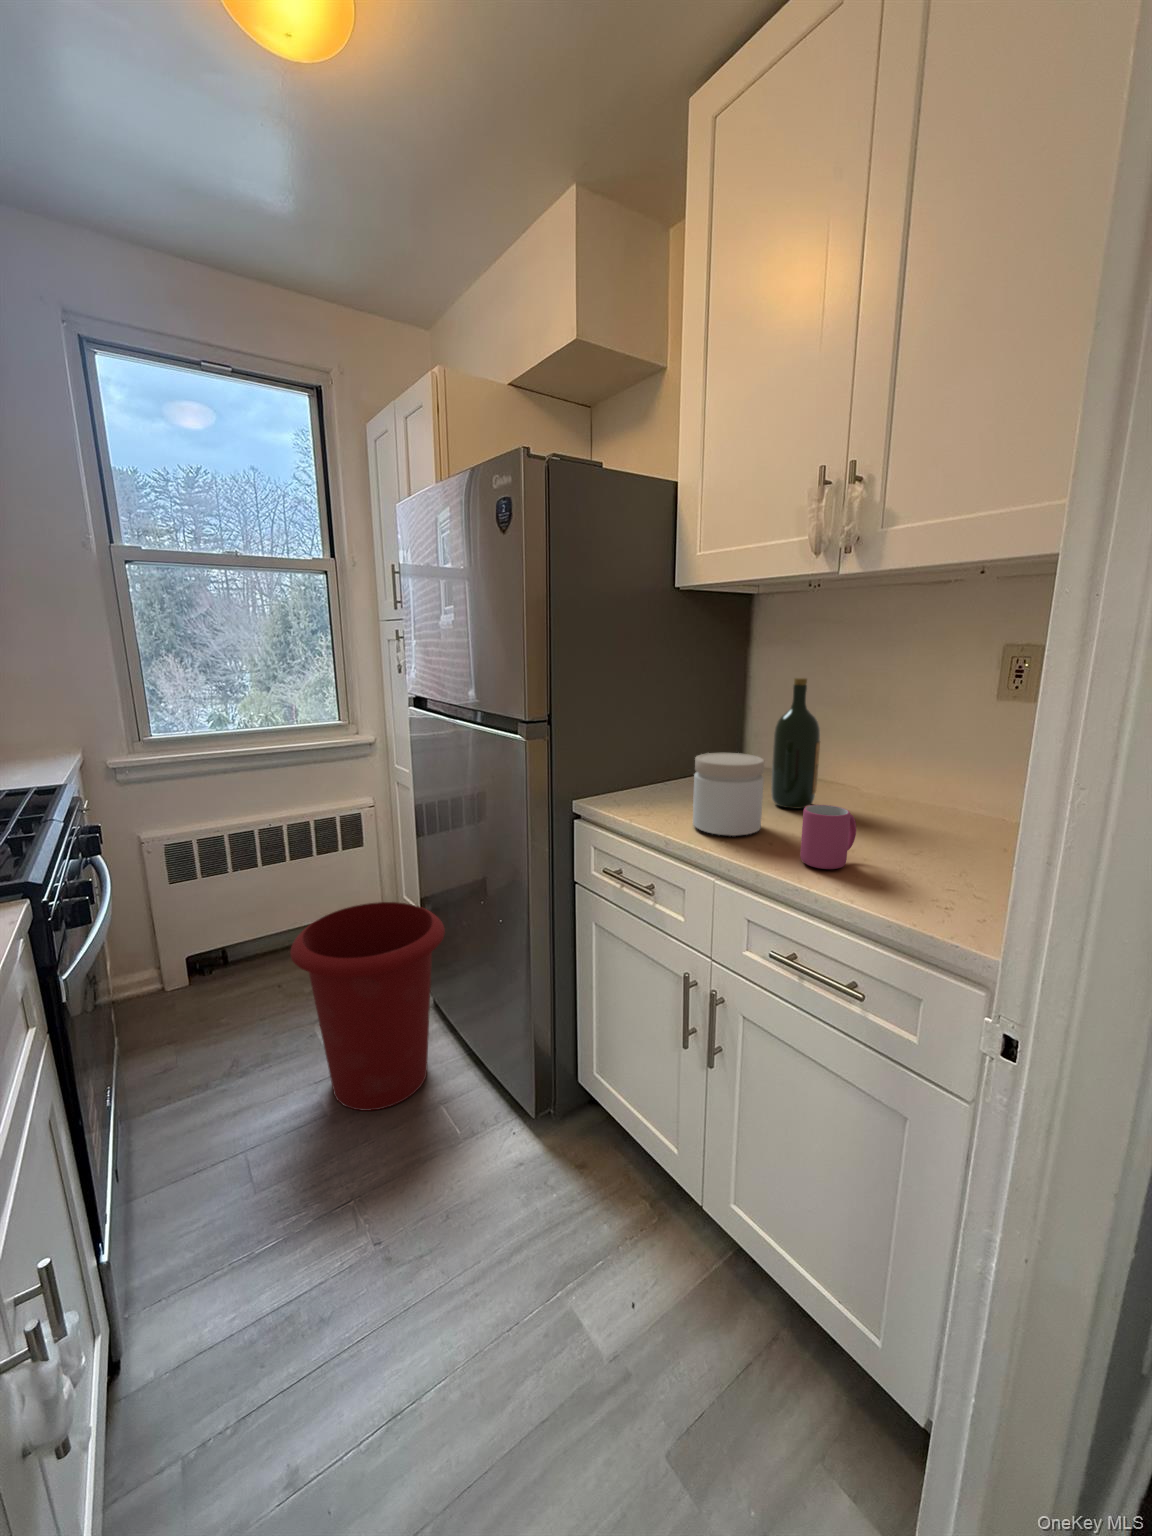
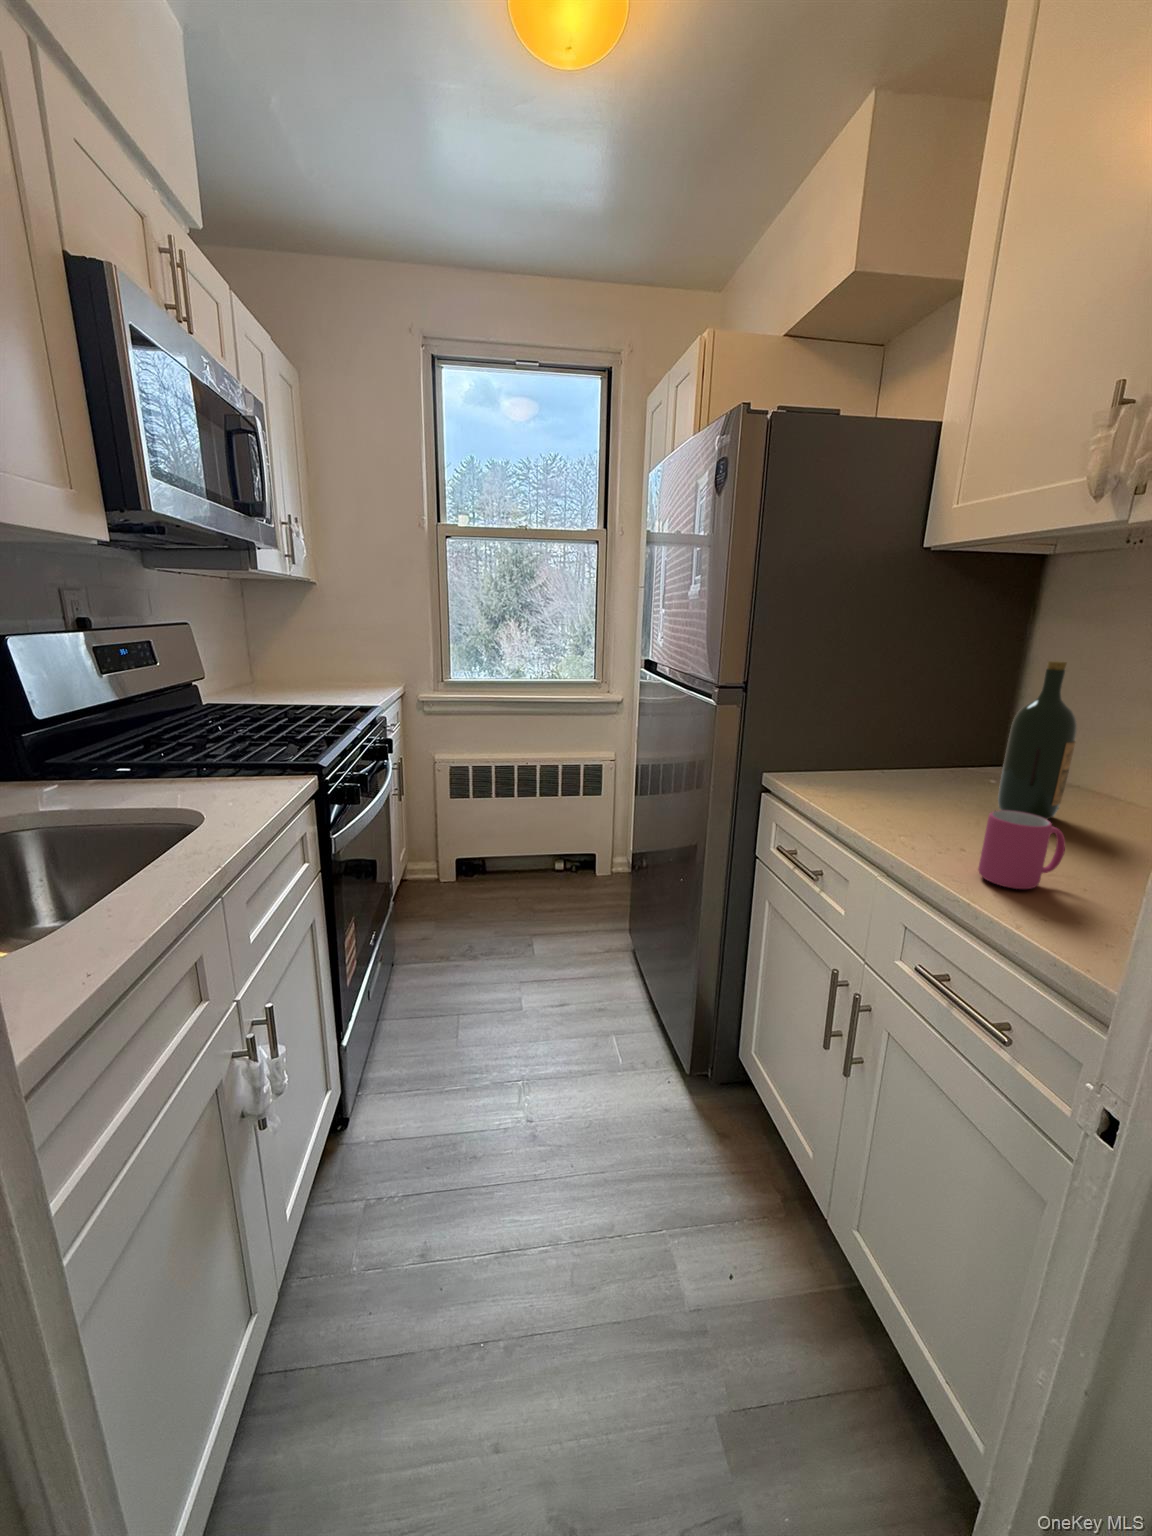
jar: present [693,753,764,836] -> none [874,739,972,835]
waste bin: present [290,902,445,1111] -> none [508,842,640,1021]

